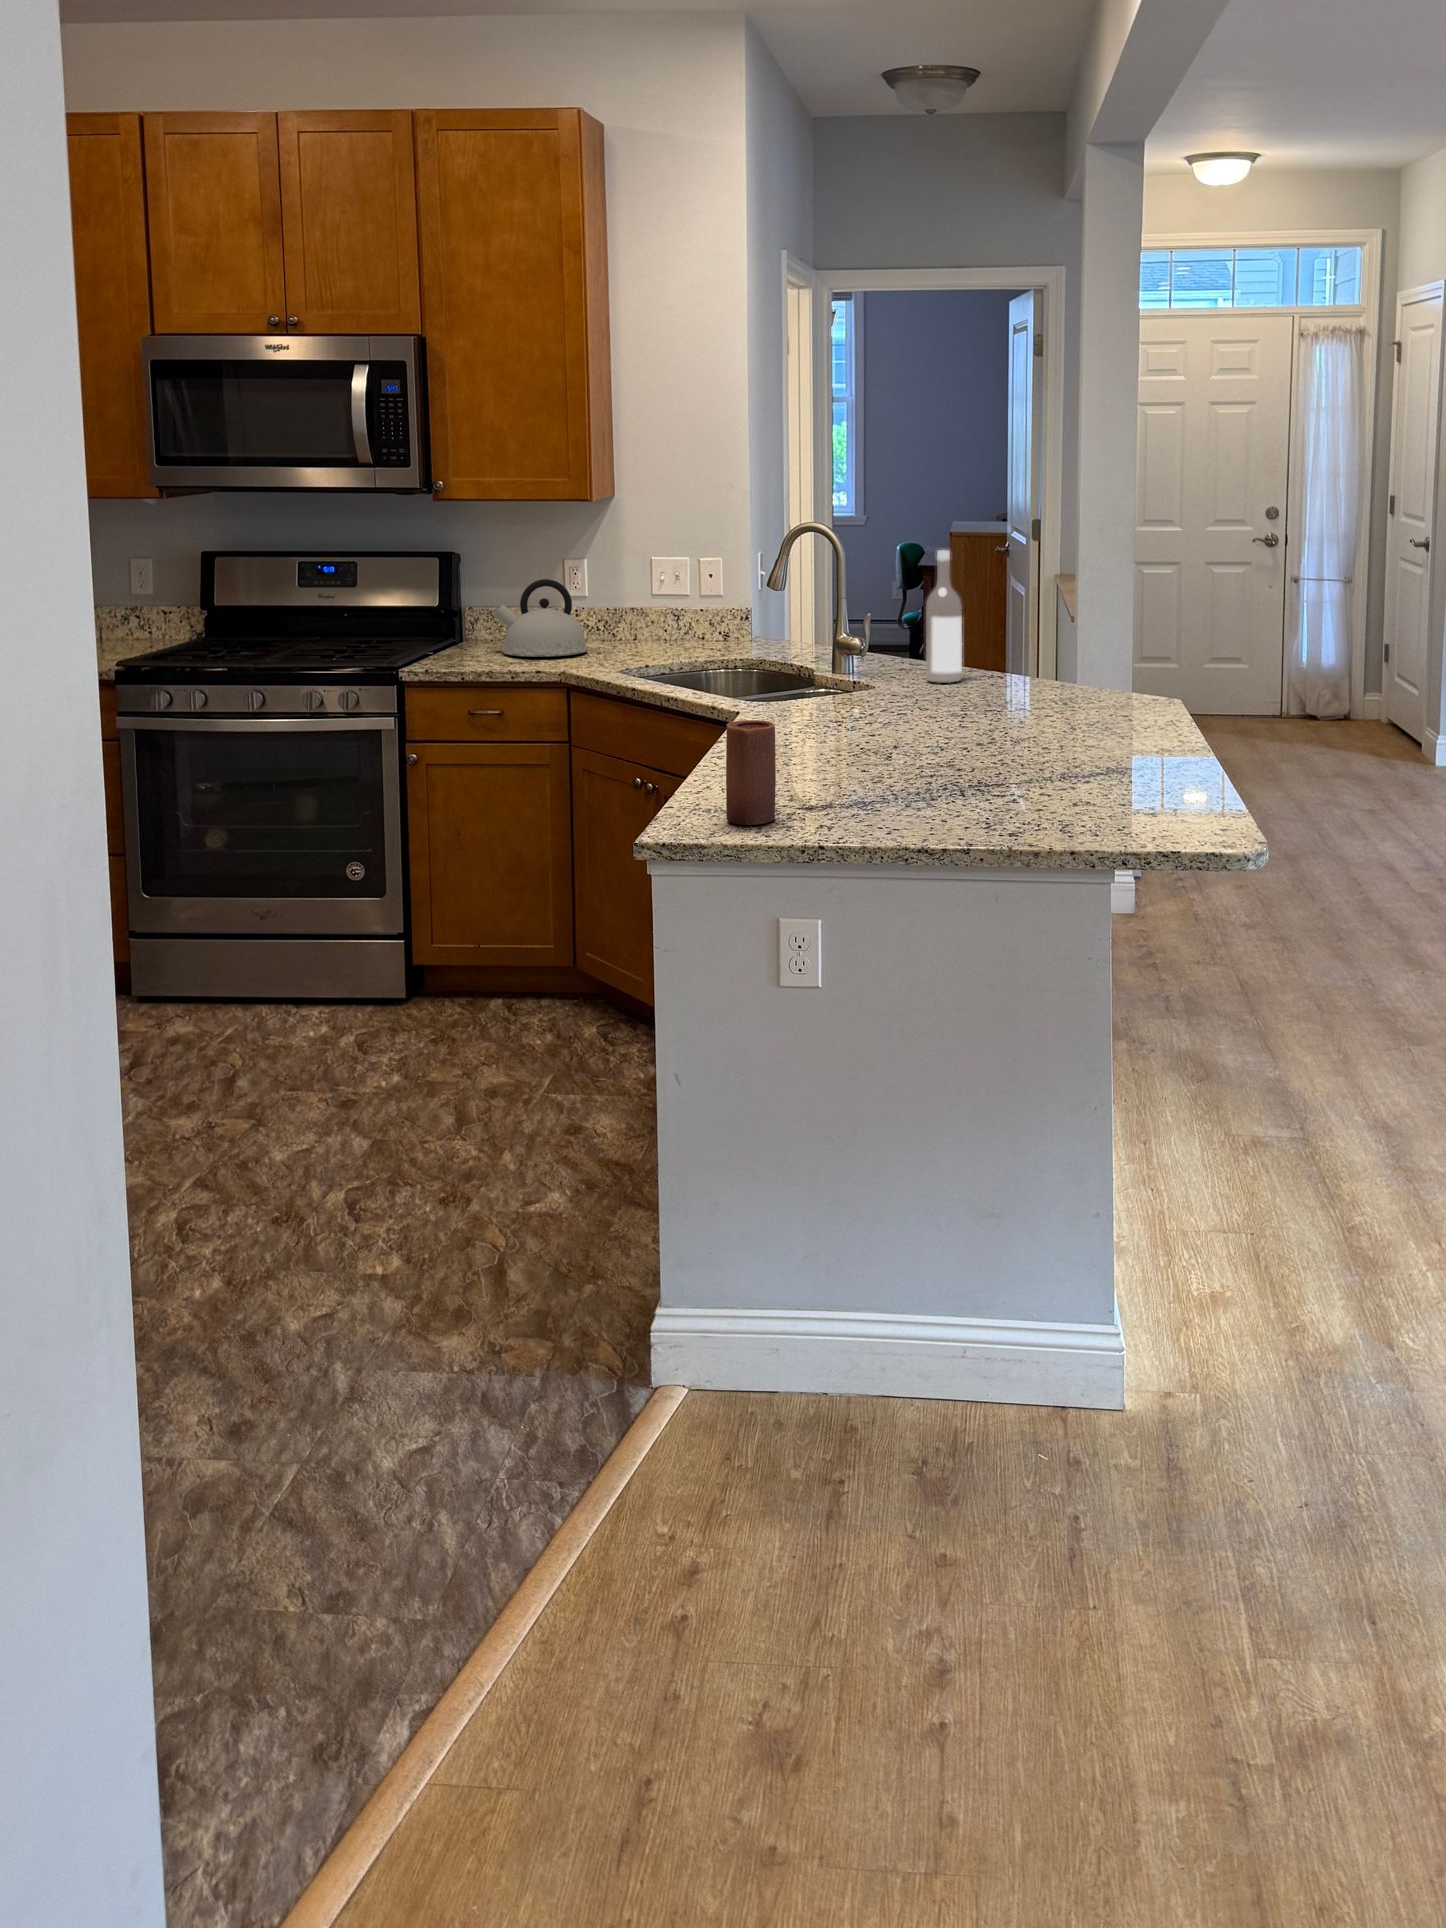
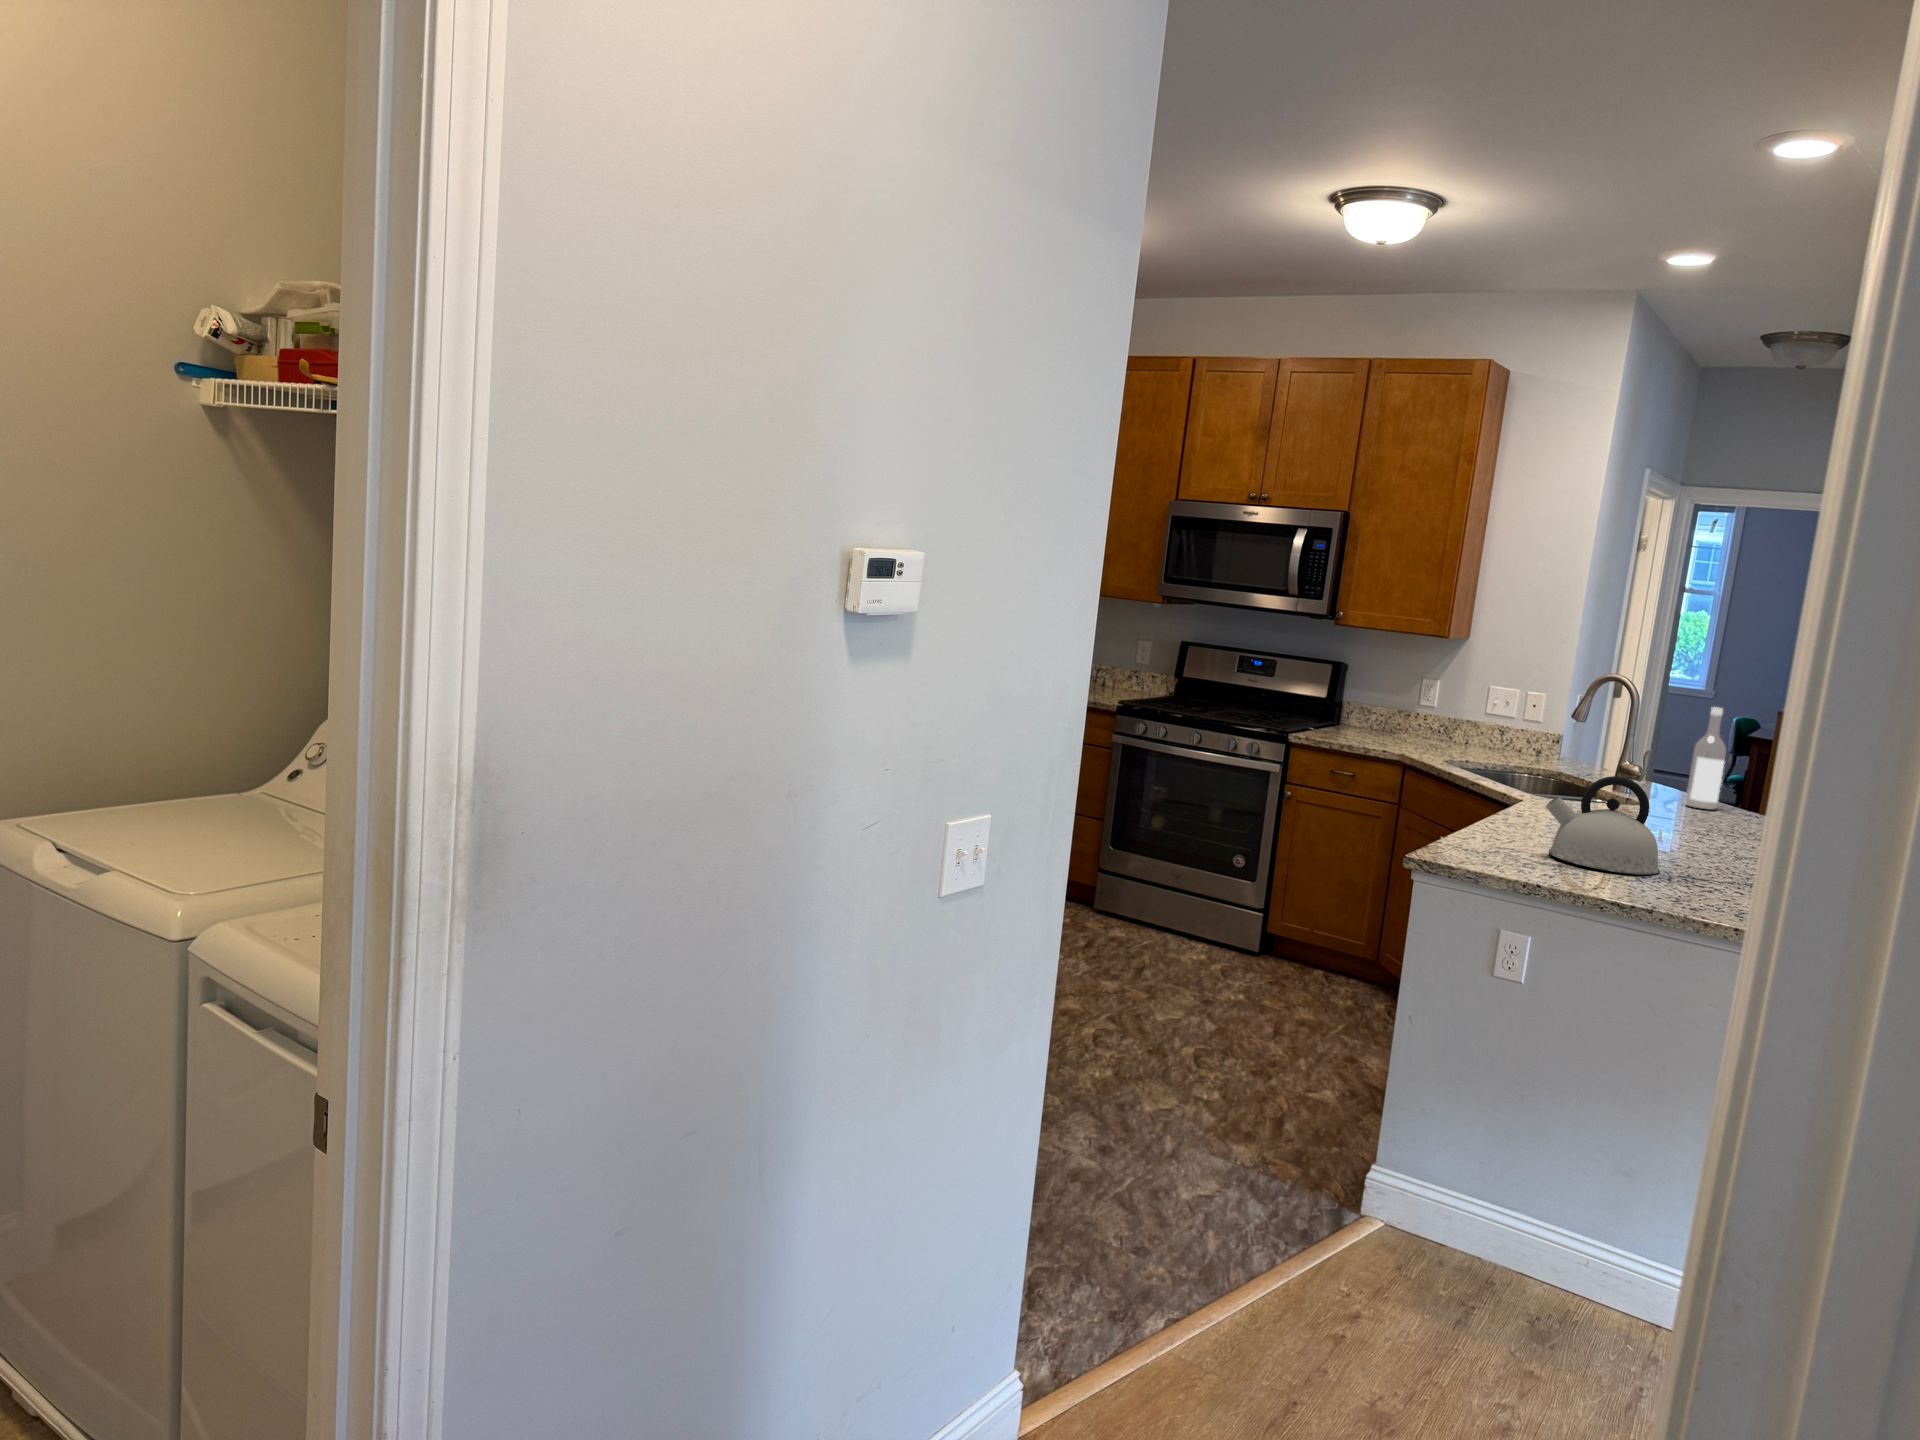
kettle: present [493,579,588,657] -> present [1546,776,1660,875]
candle: present [726,720,776,825] -> none [1478,789,1524,862]

